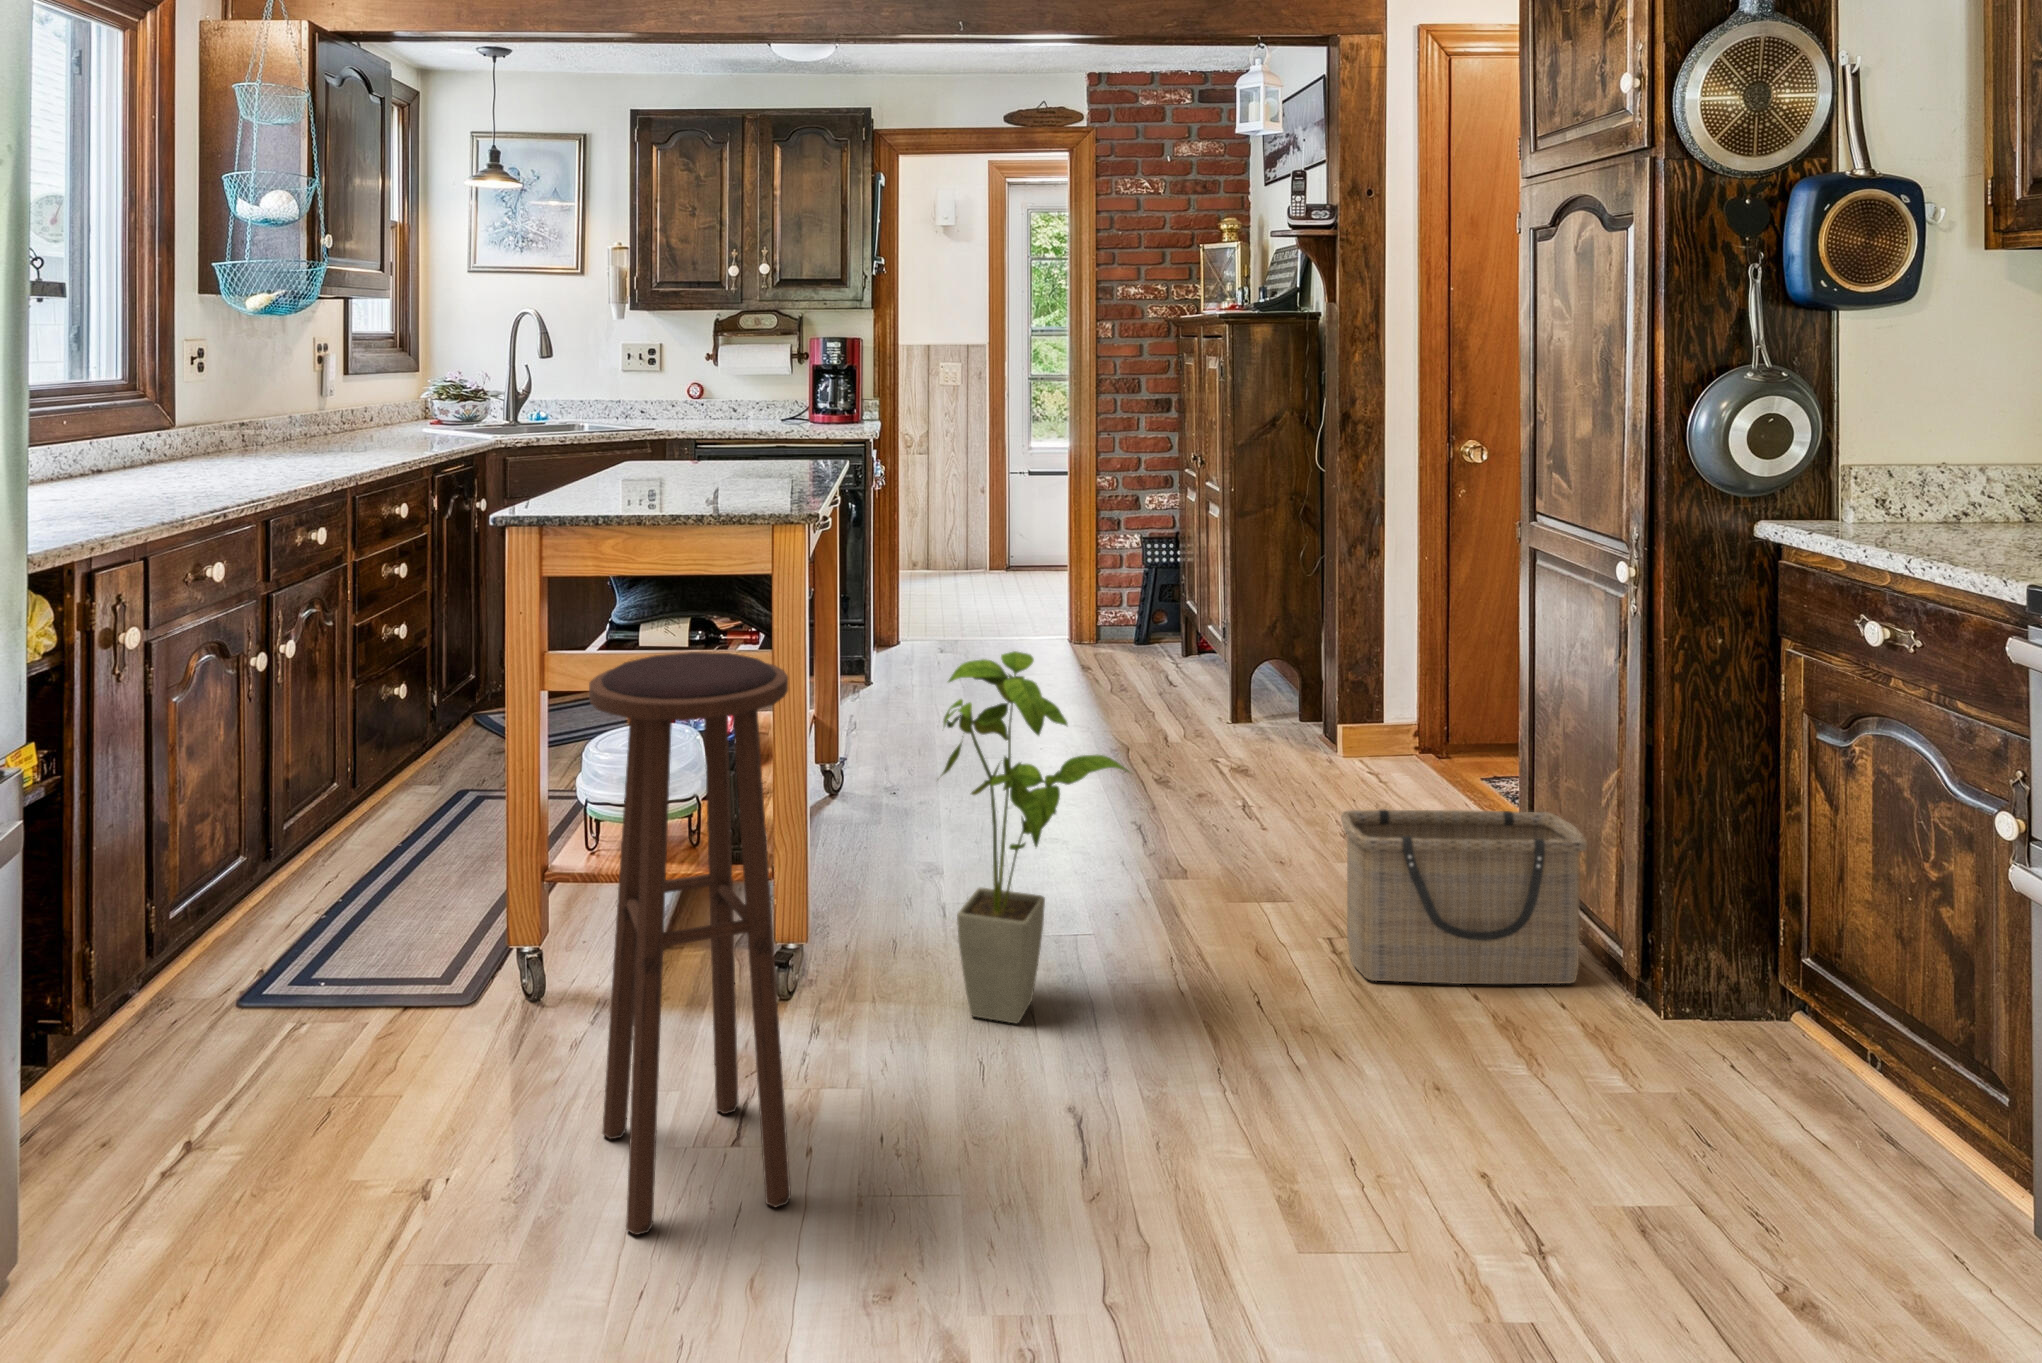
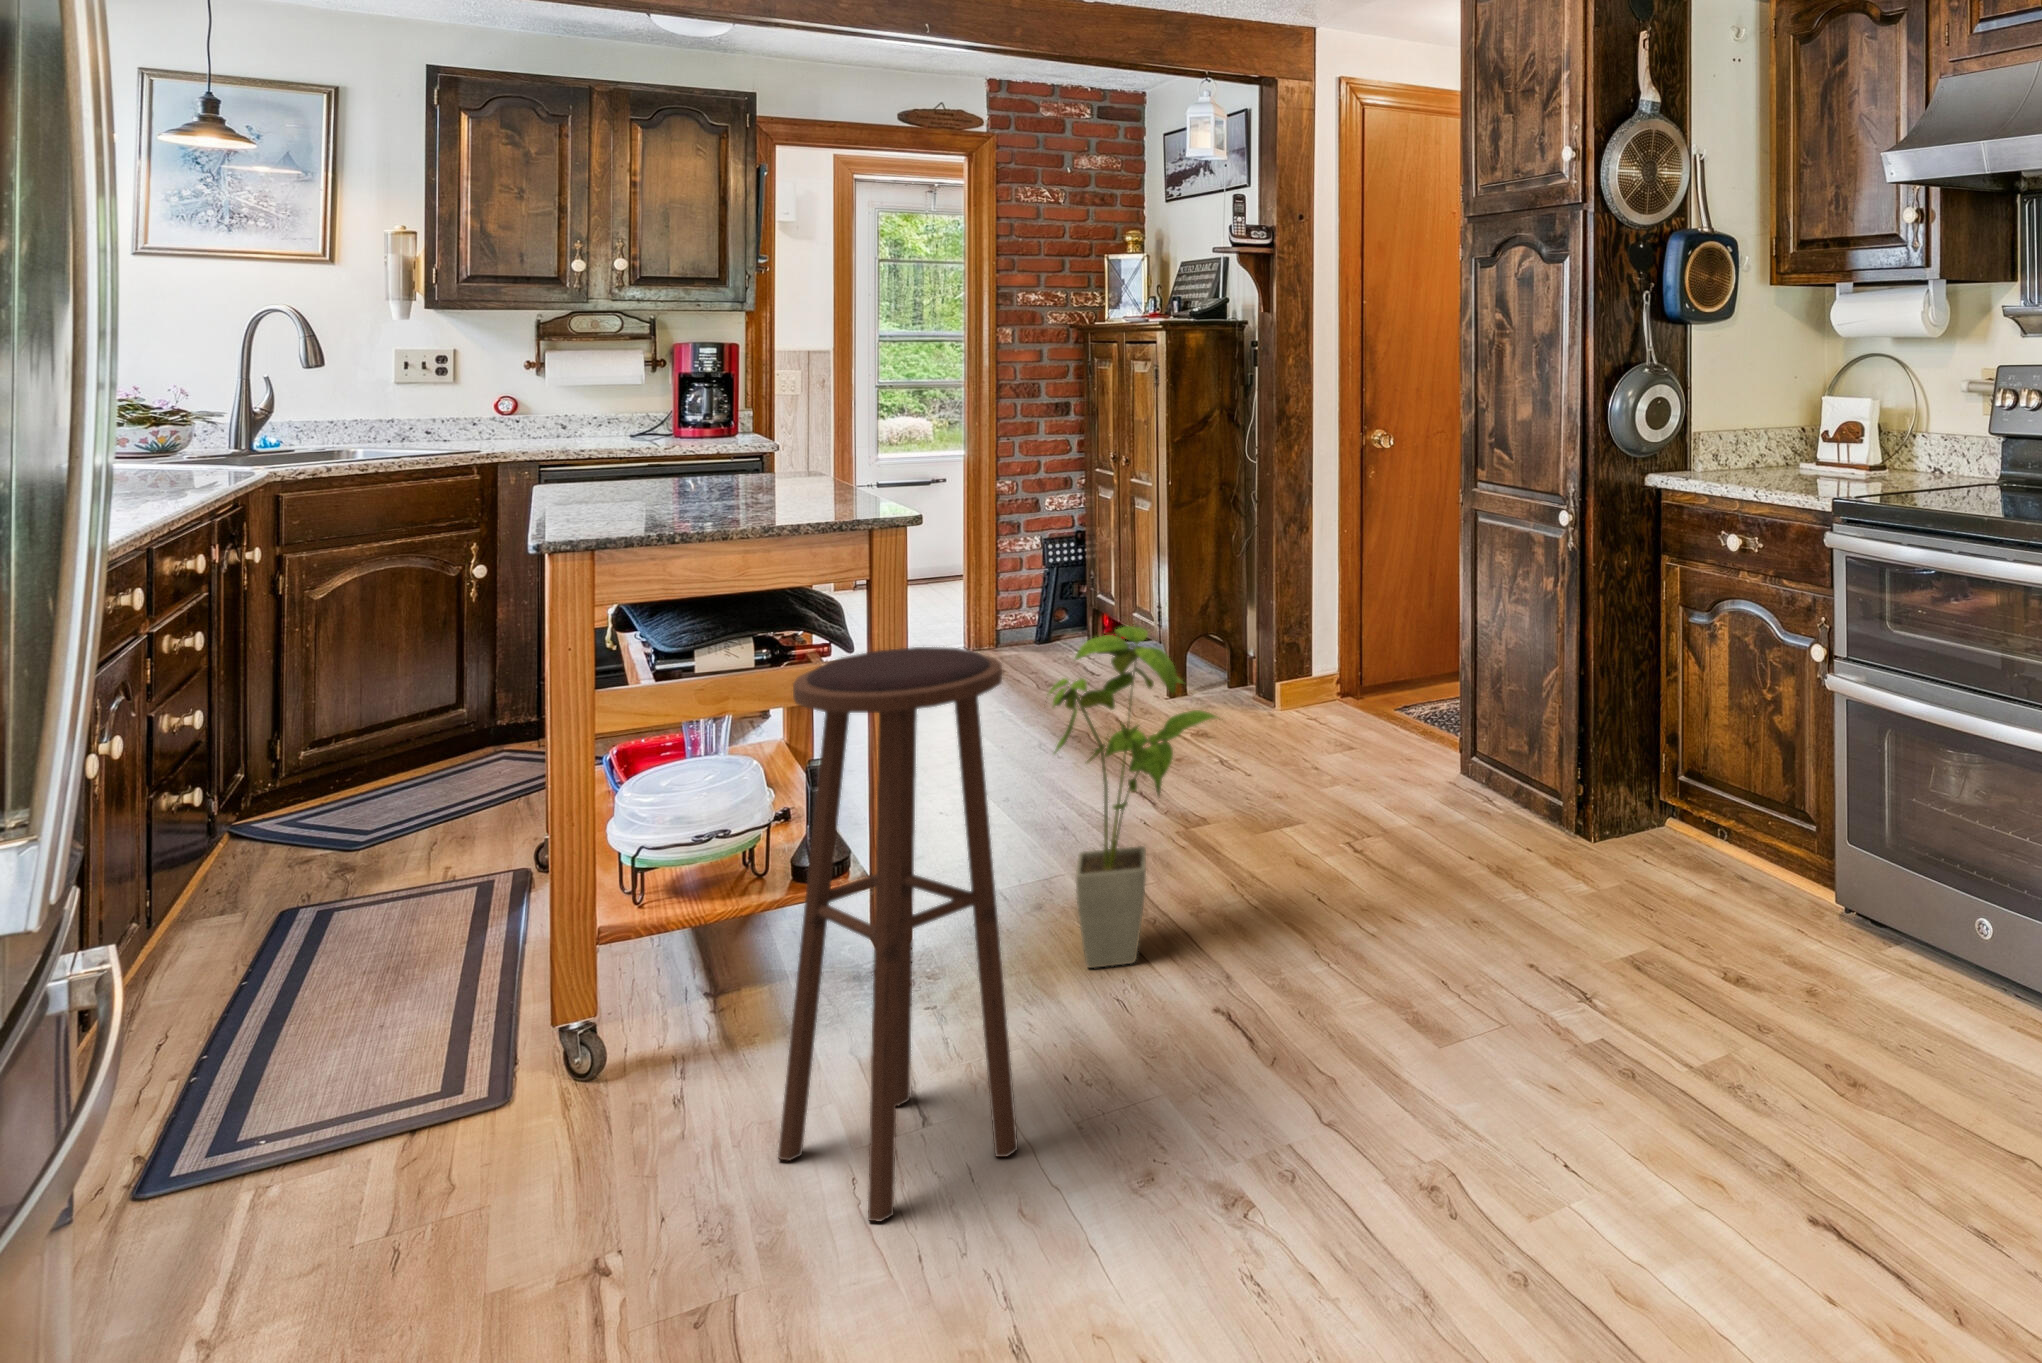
basket: present [1341,809,1587,984] -> none [1362,710,1542,864]

